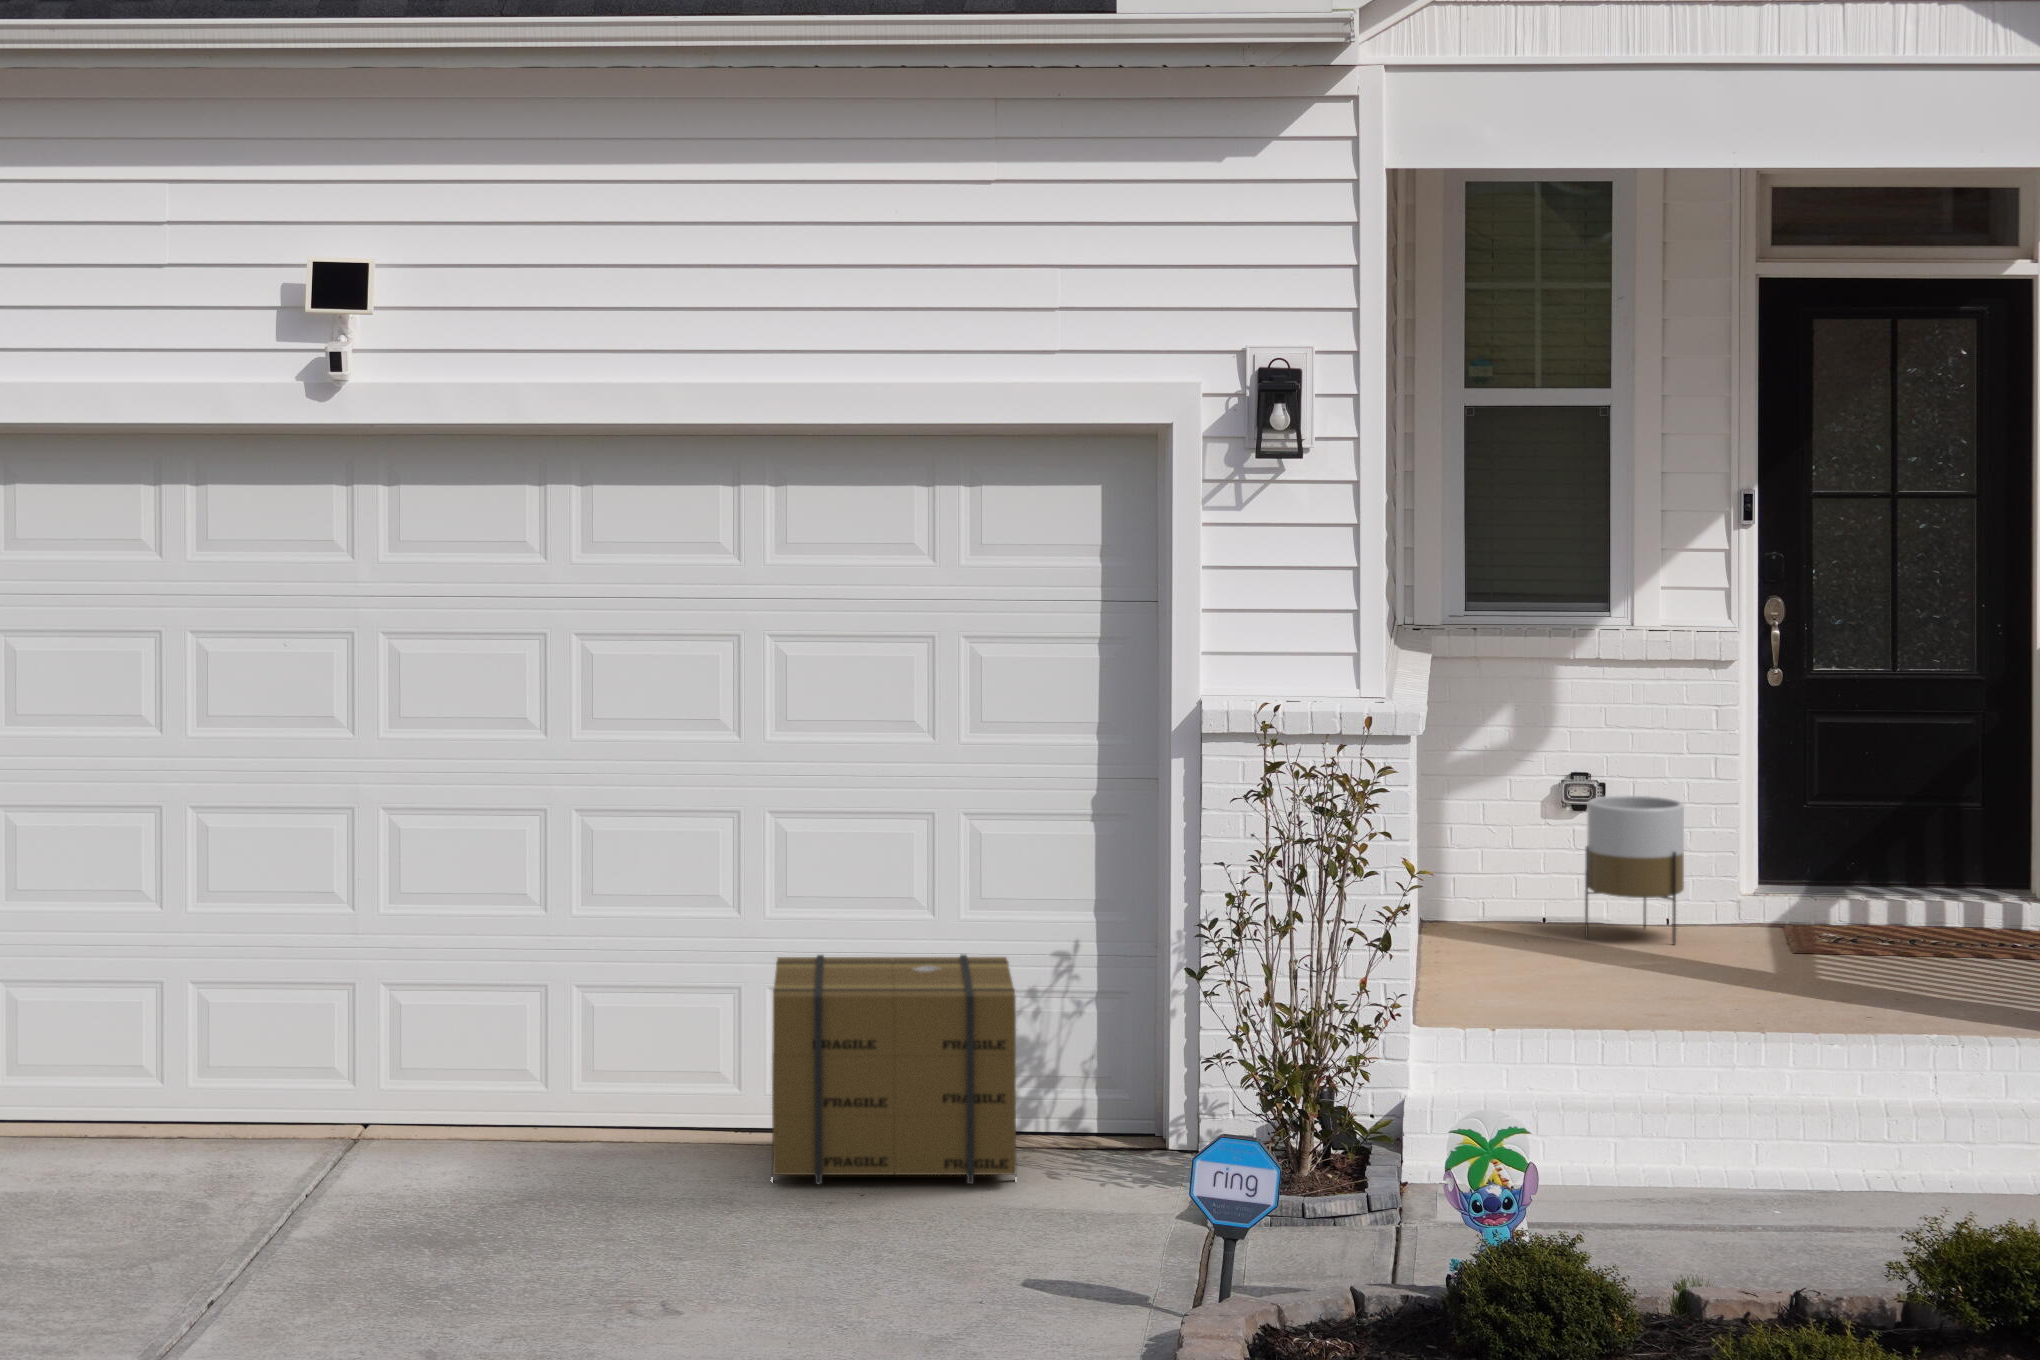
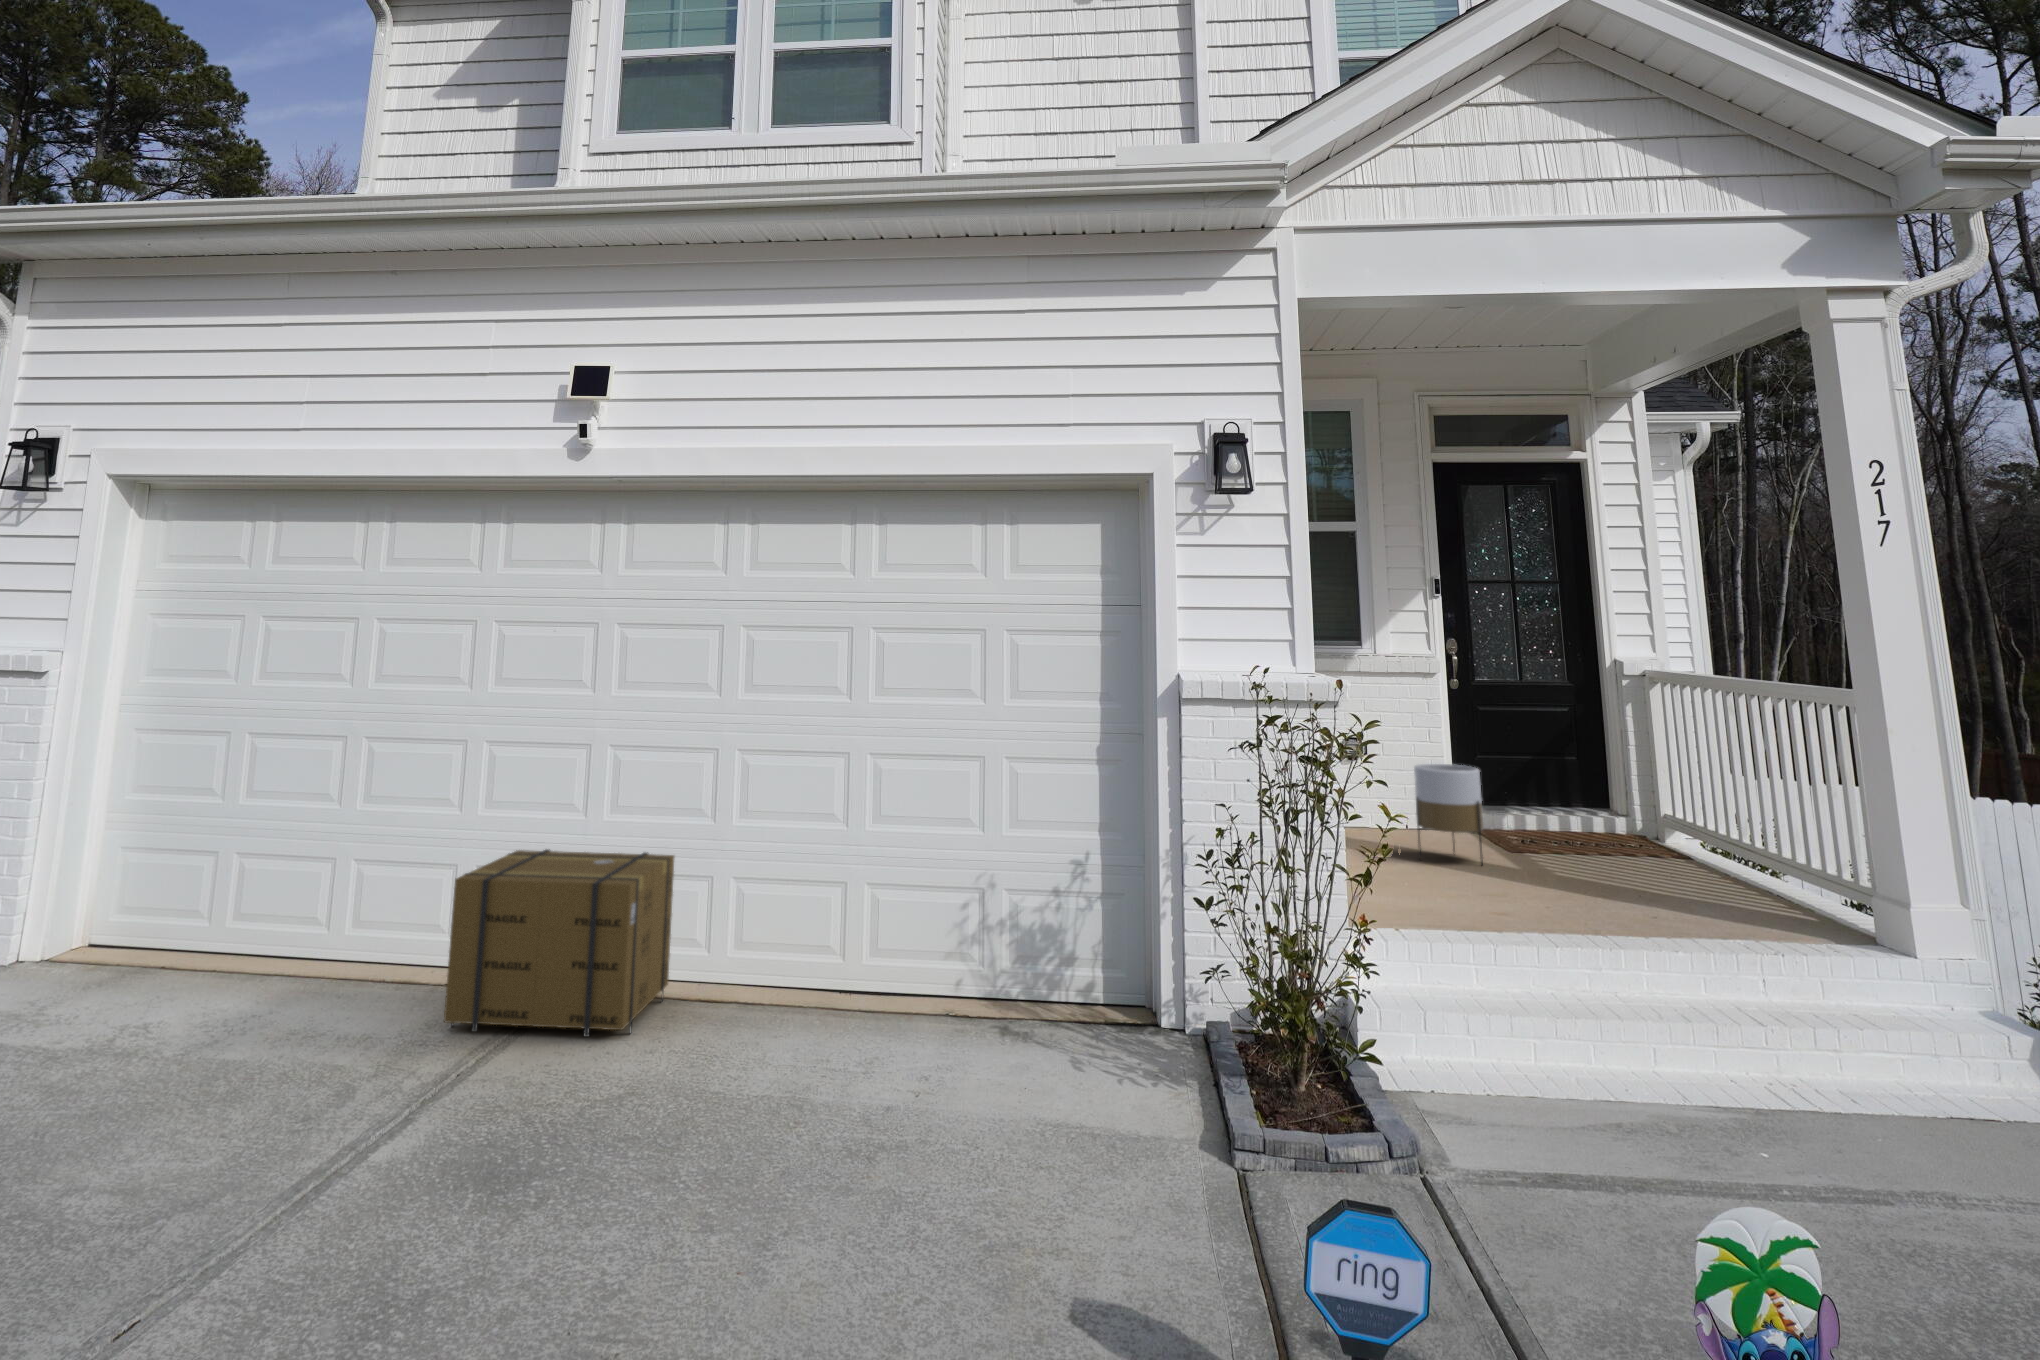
cardboard box: present [772,955,1016,1184] -> present [444,849,674,1037]

